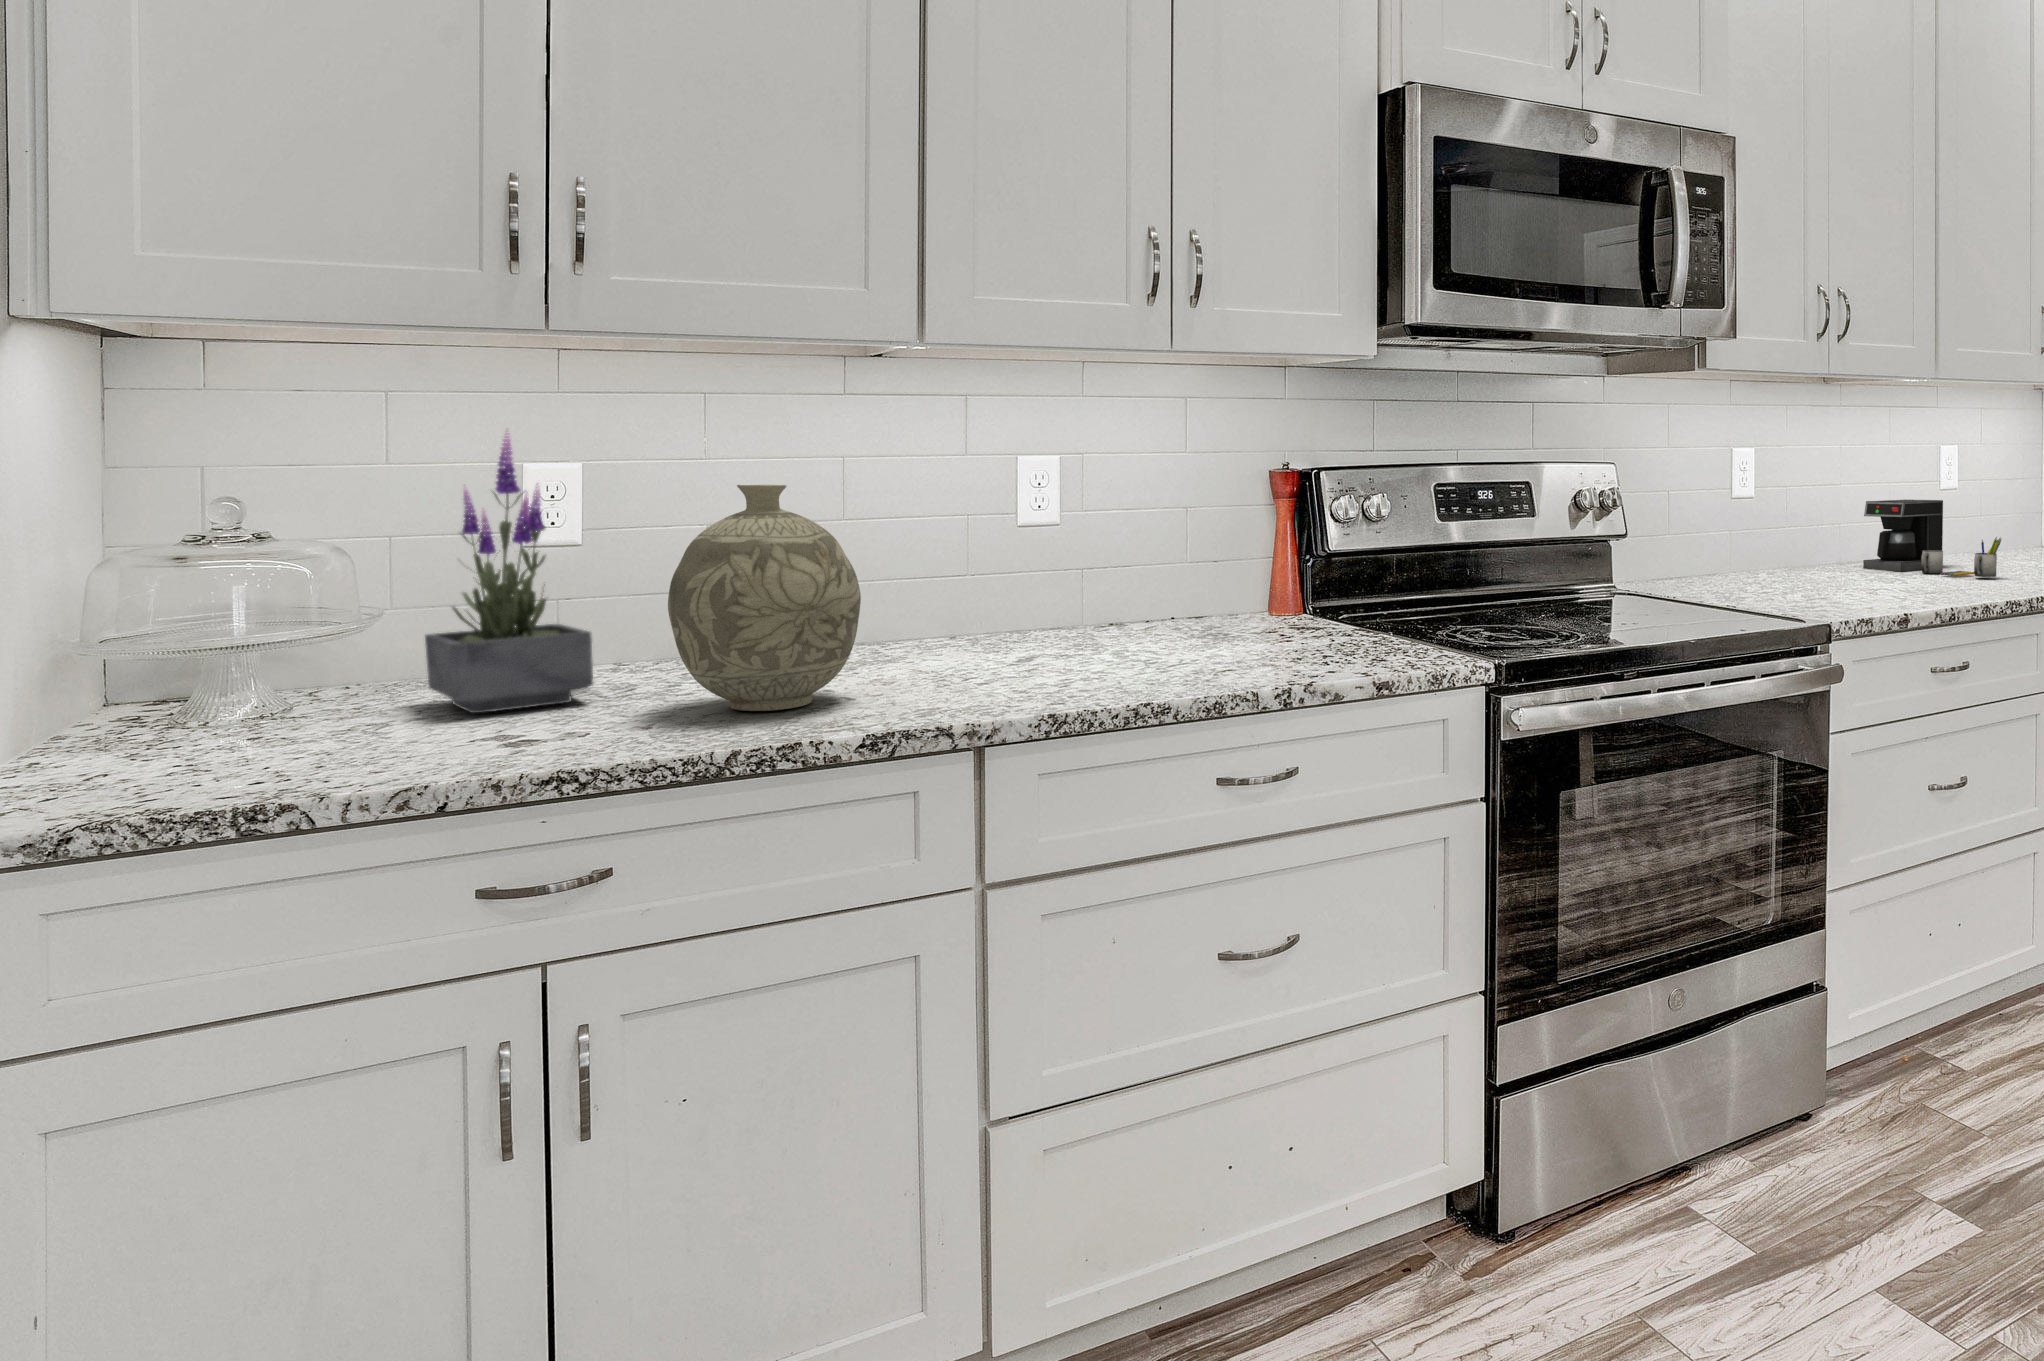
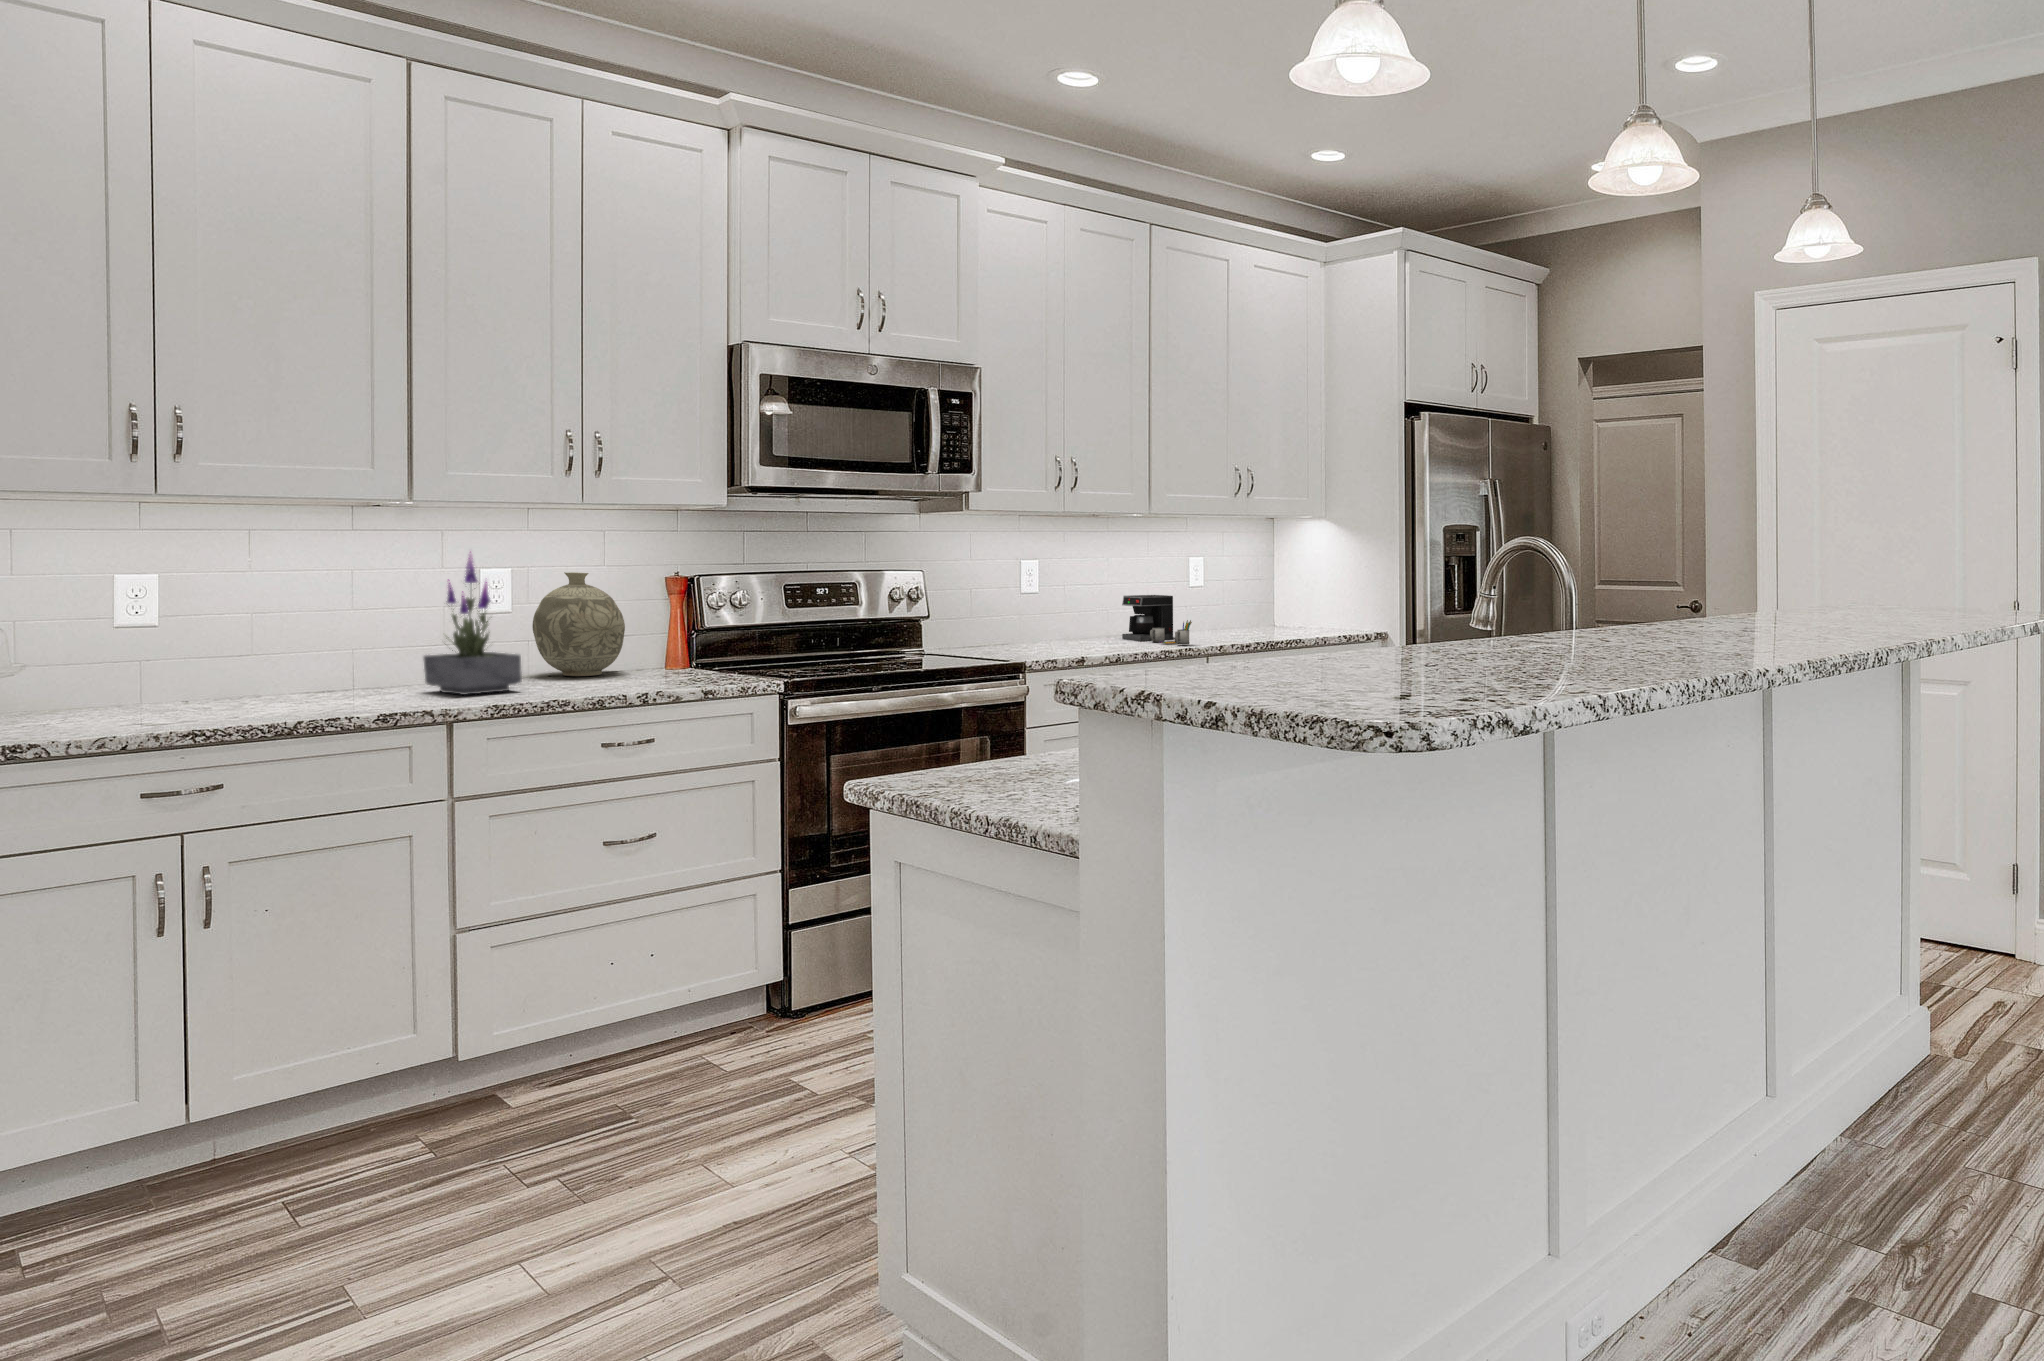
potted plant: present [425,434,593,713] -> present [423,551,522,695]
decorative vase: present [668,485,861,711] -> present [533,572,625,676]

